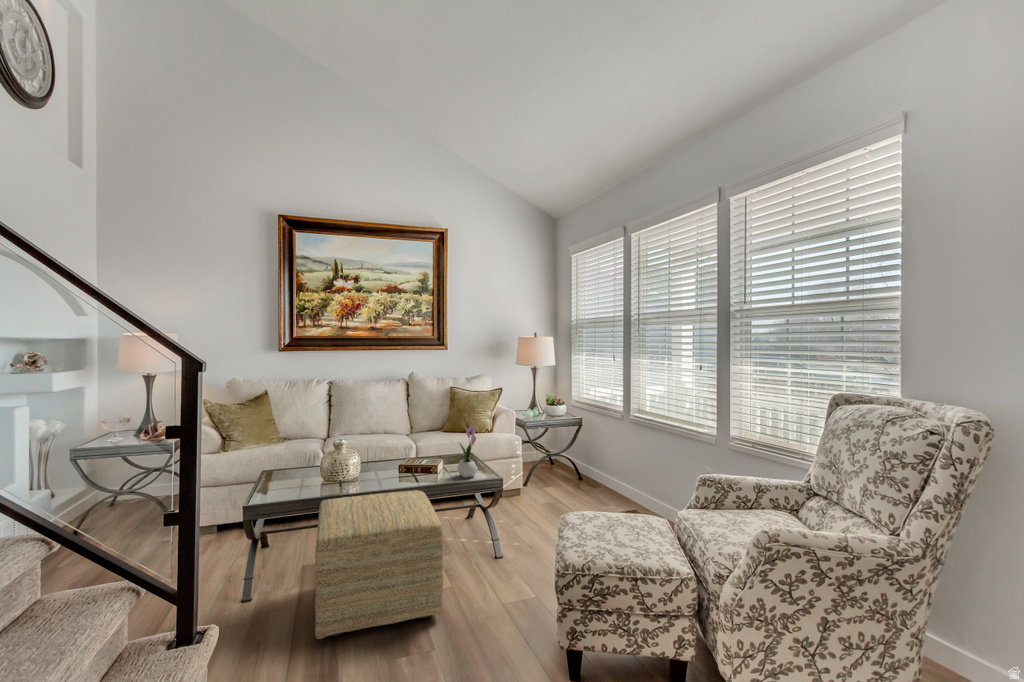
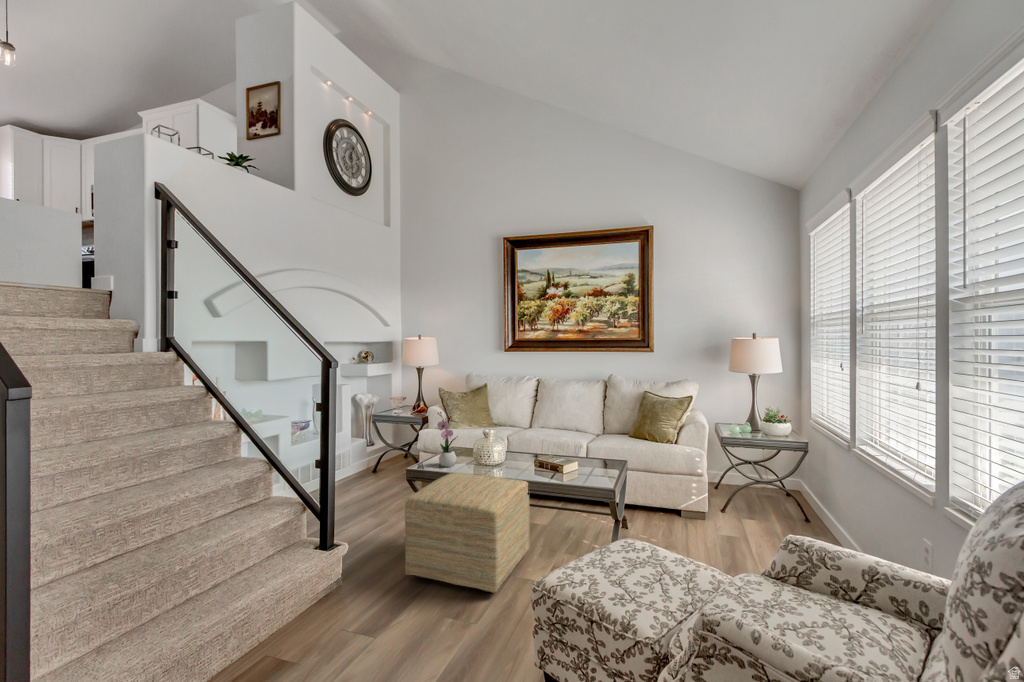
flower arrangement: present [457,417,477,478] -> present [437,412,458,467]

